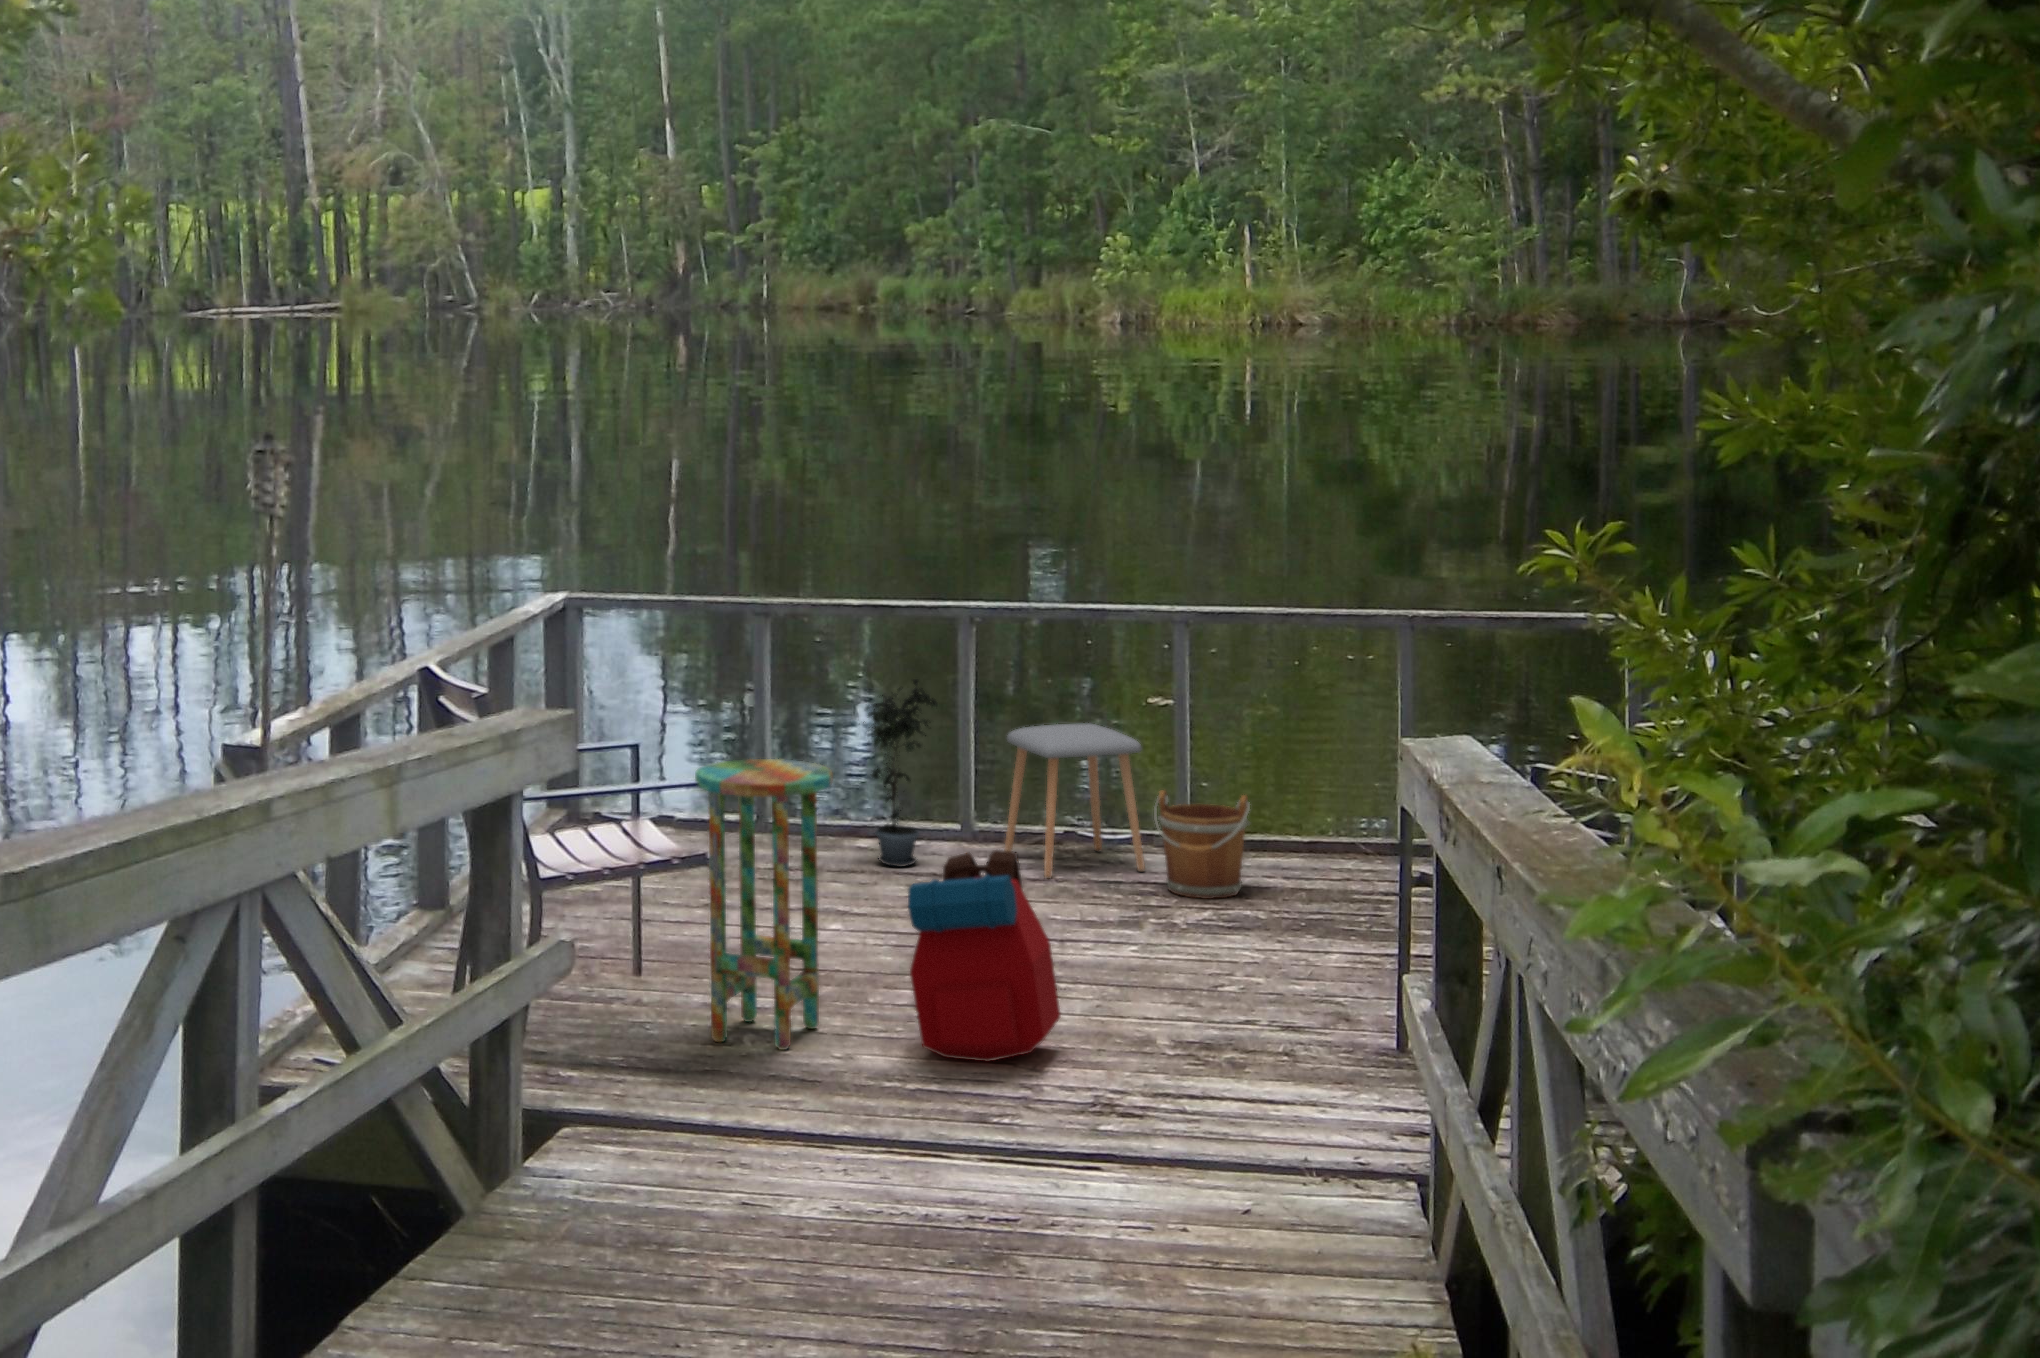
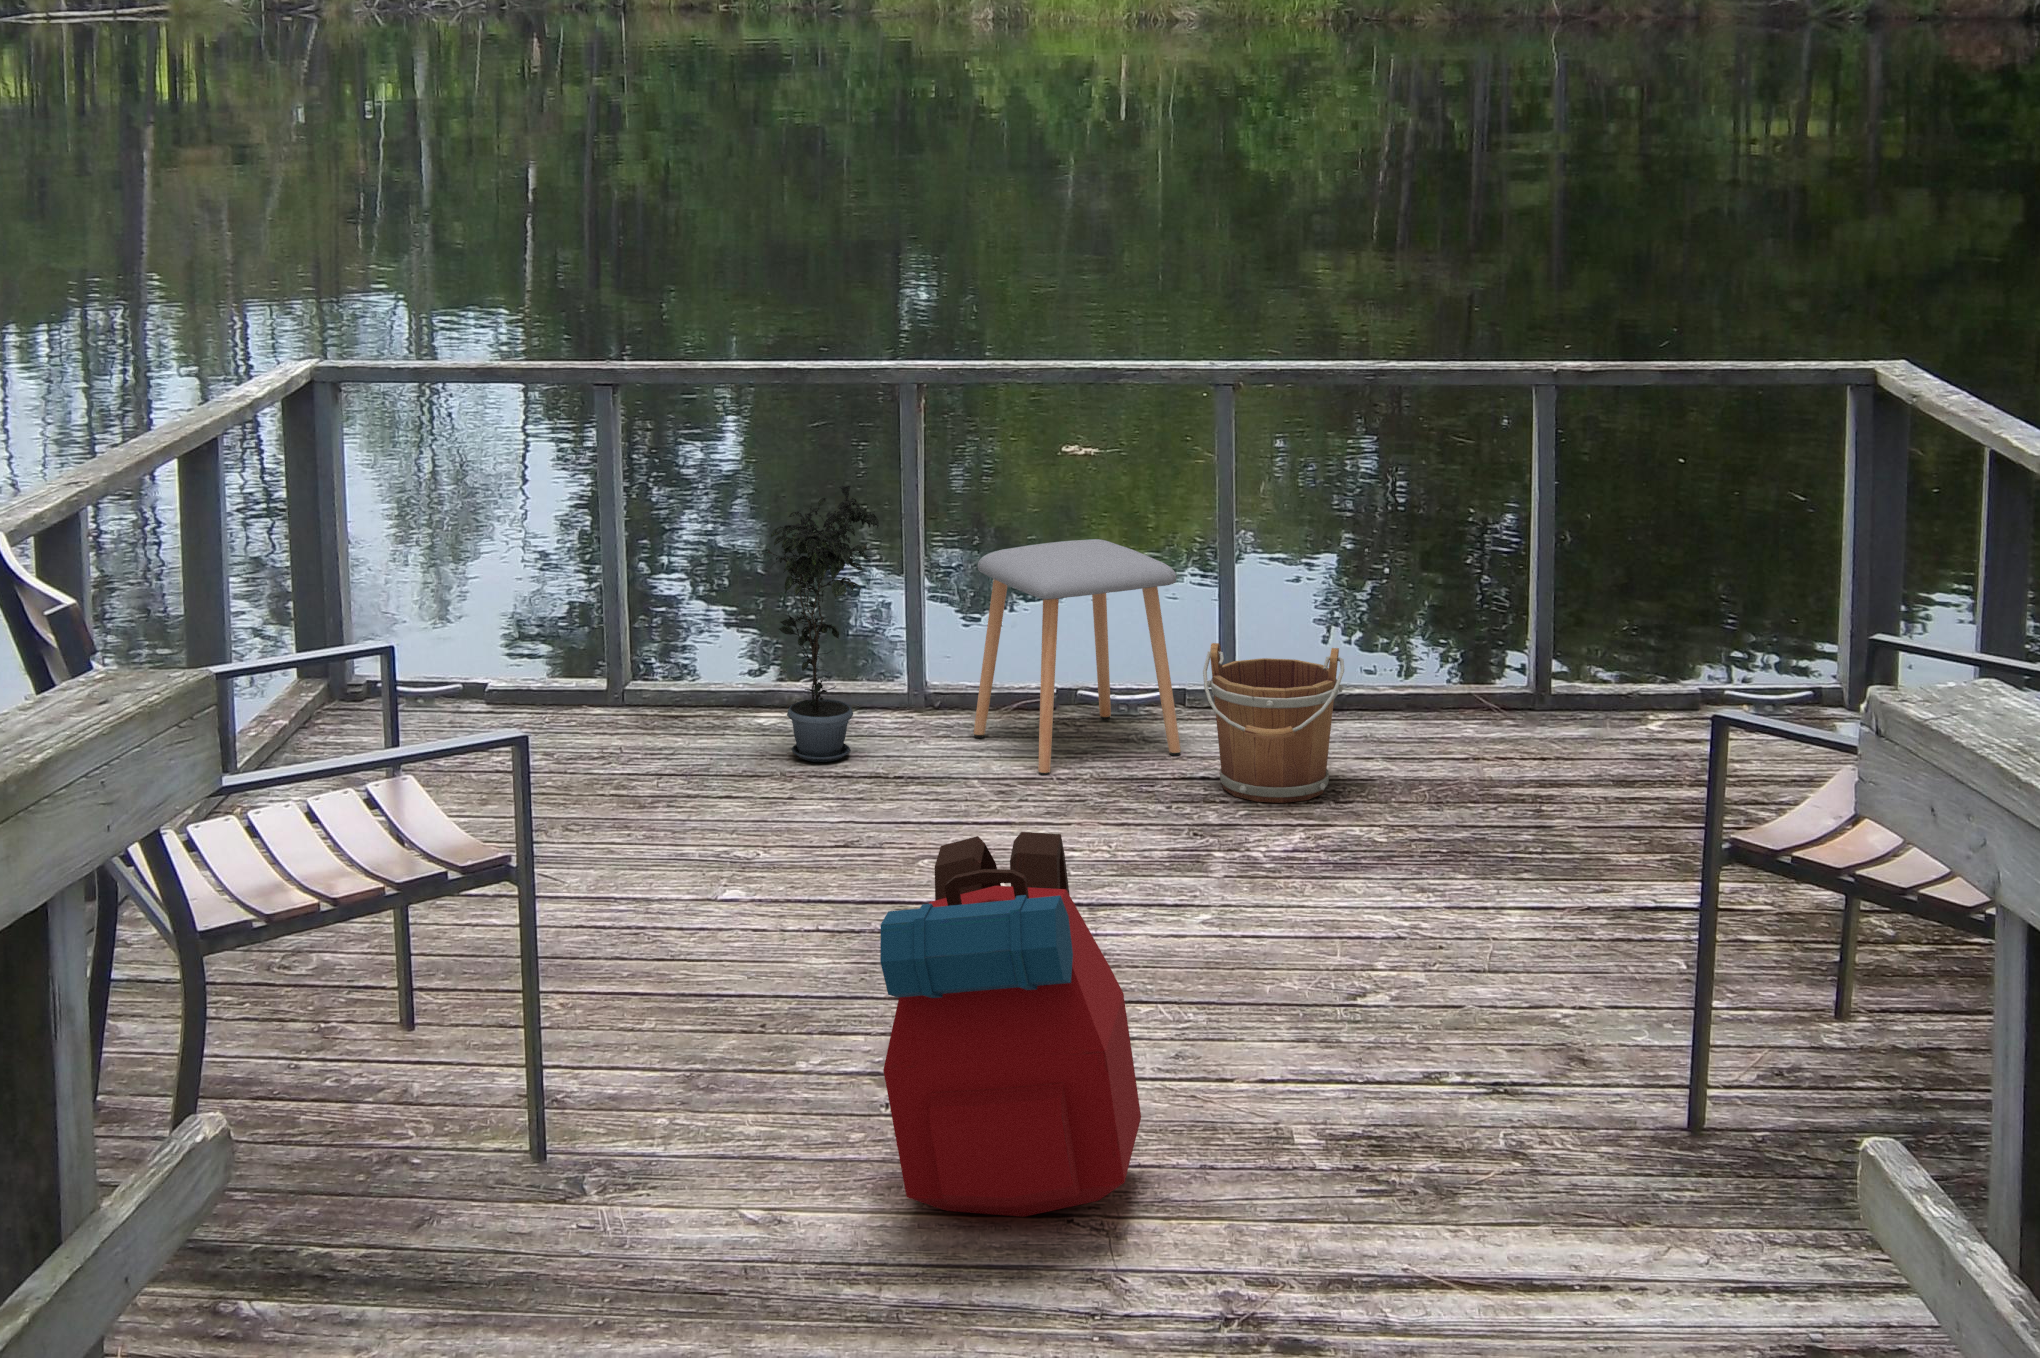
side table: present [695,759,832,1050] -> none [488,685,738,1212]

